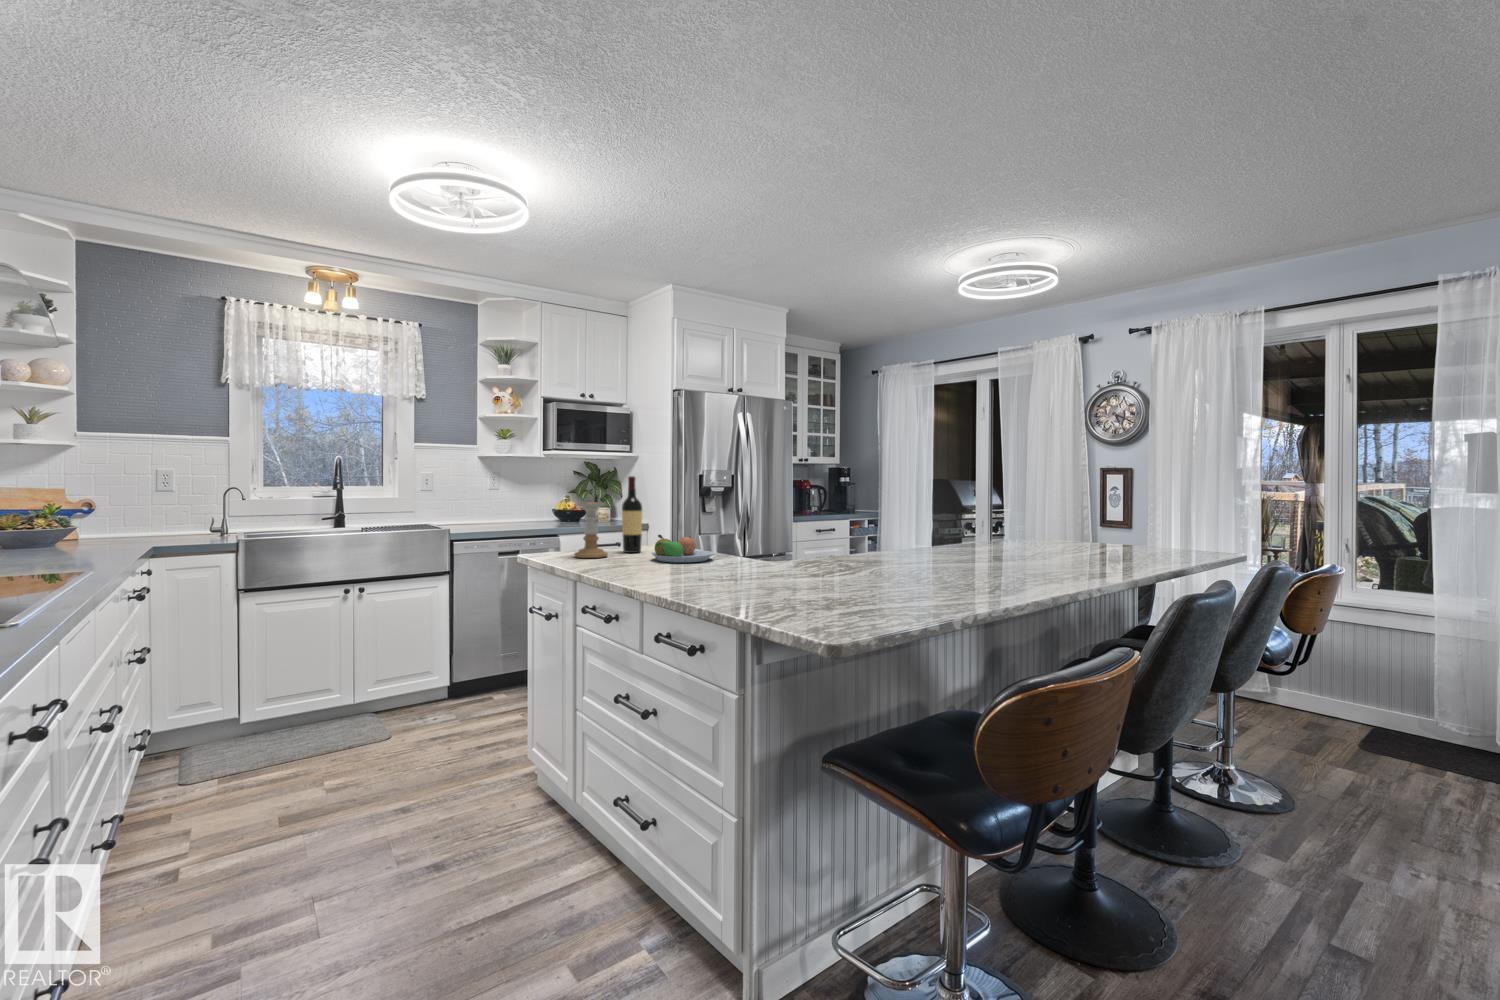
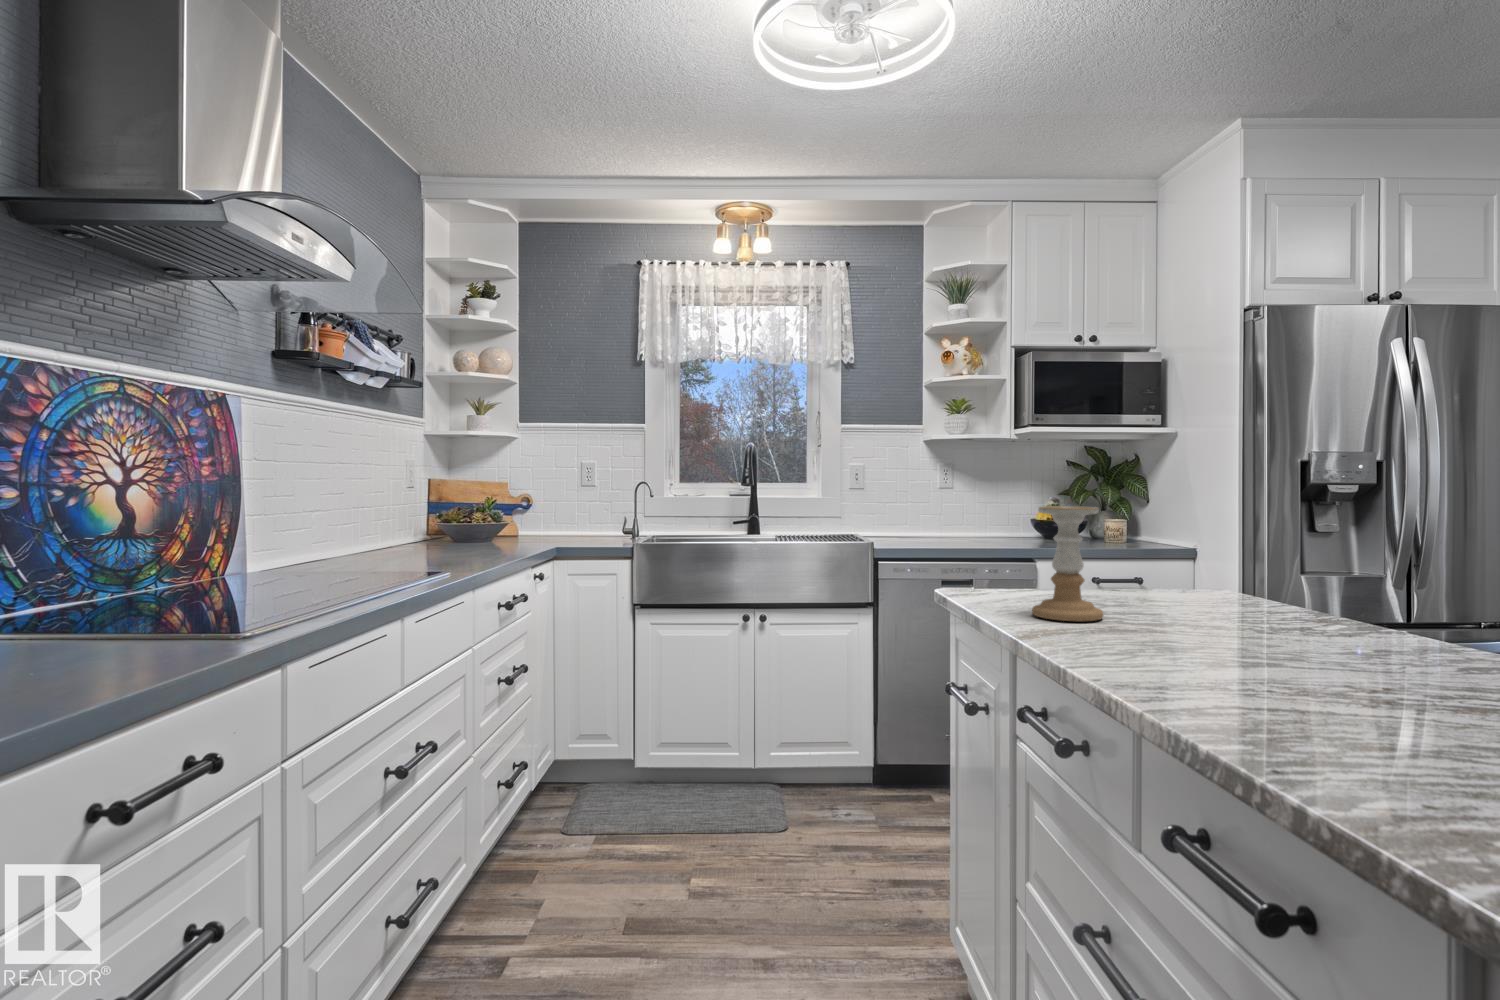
wine bottle: present [622,476,642,553] -> none [1138,454,1185,614]
fruit bowl: present [651,535,714,563] -> none [1206,583,1388,659]

